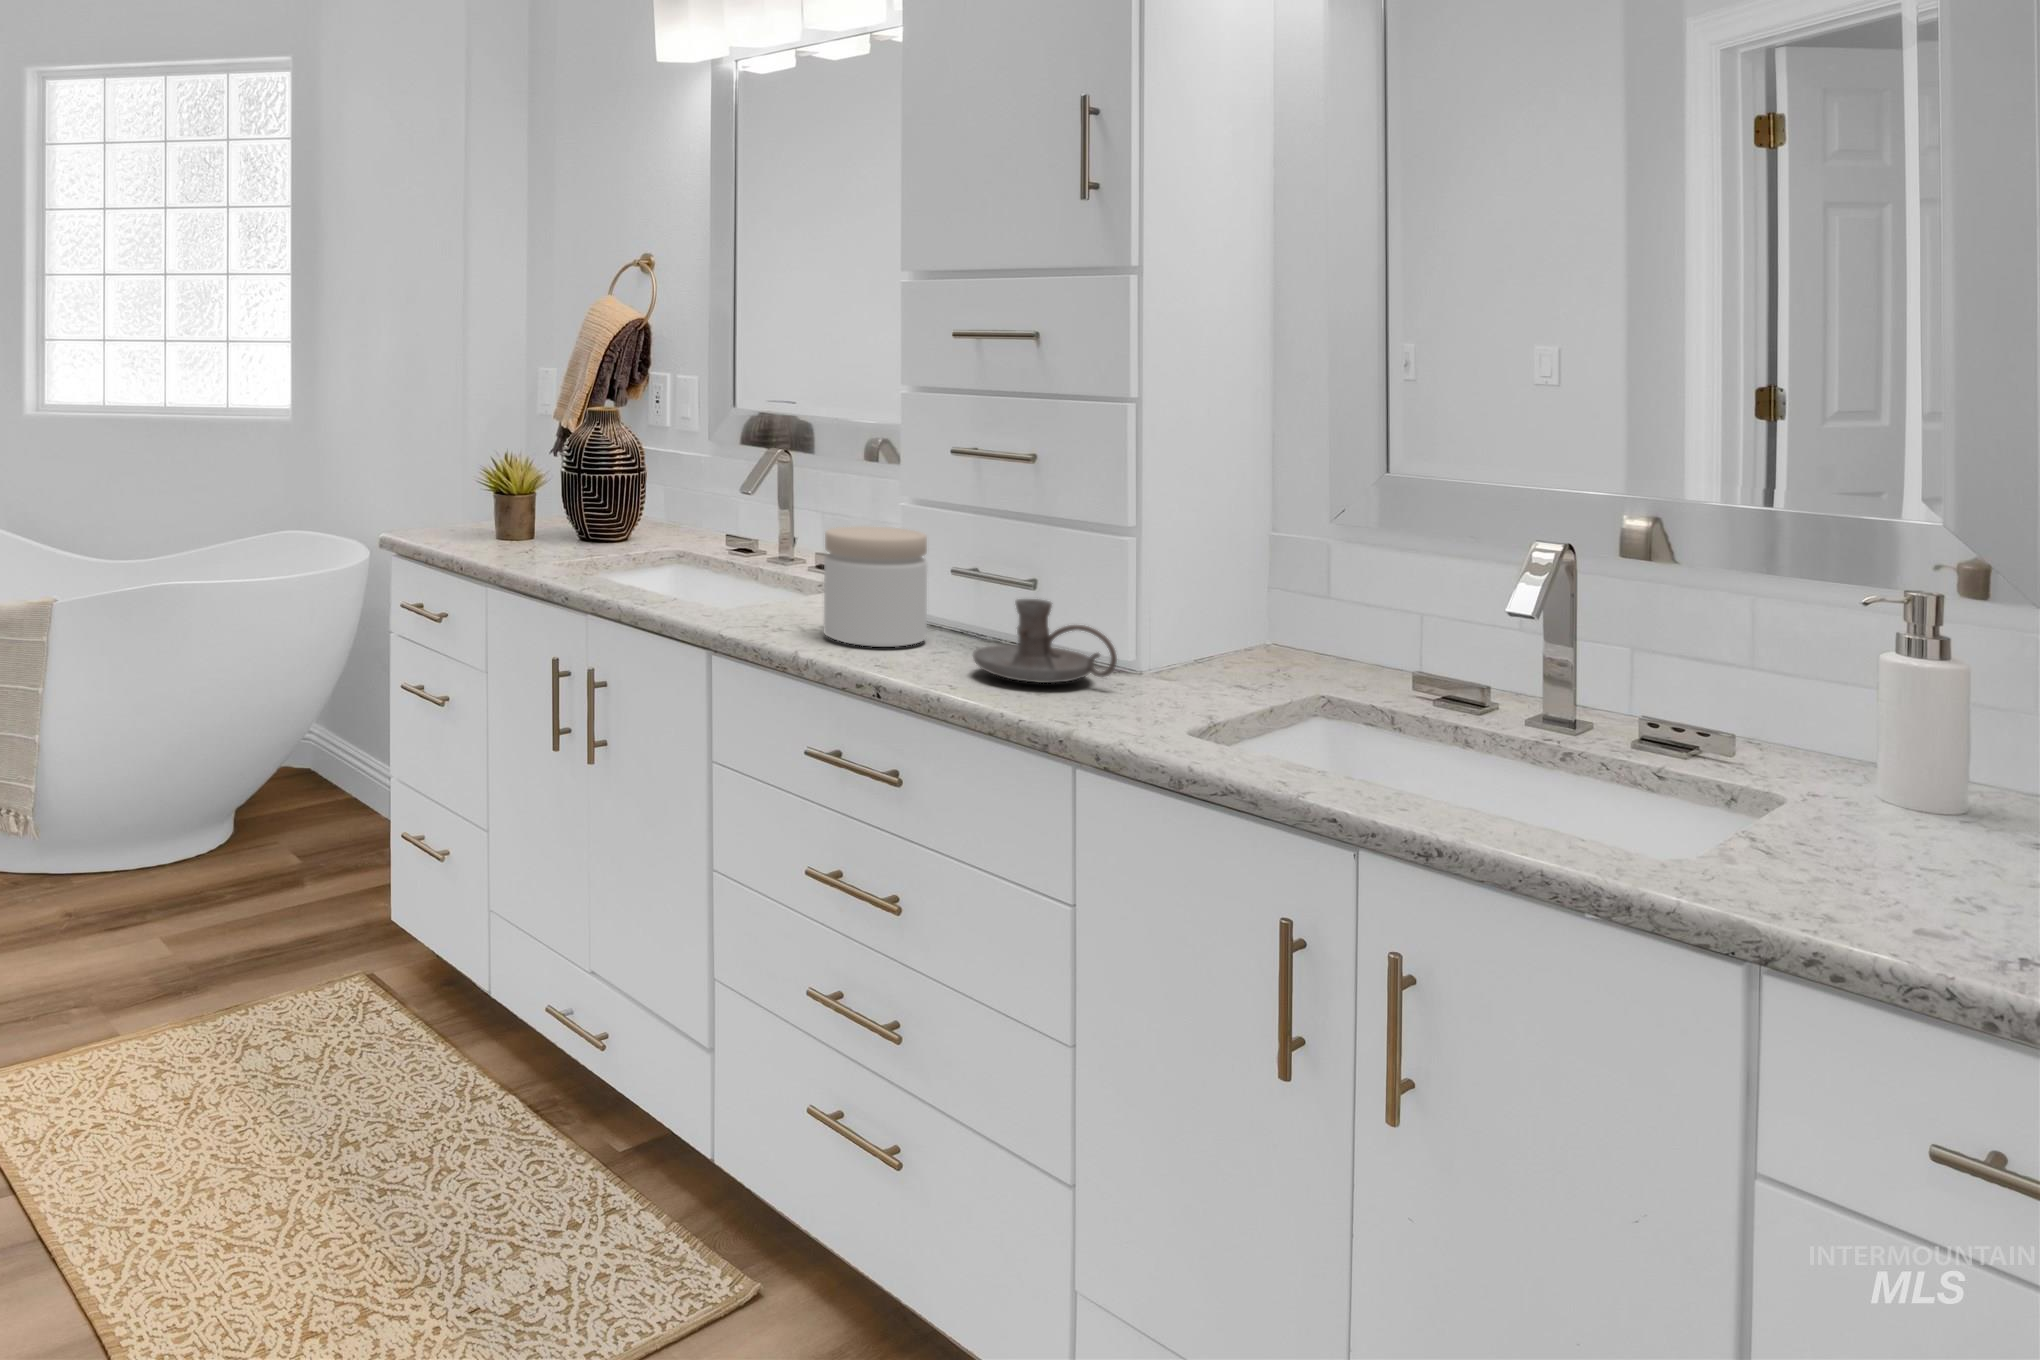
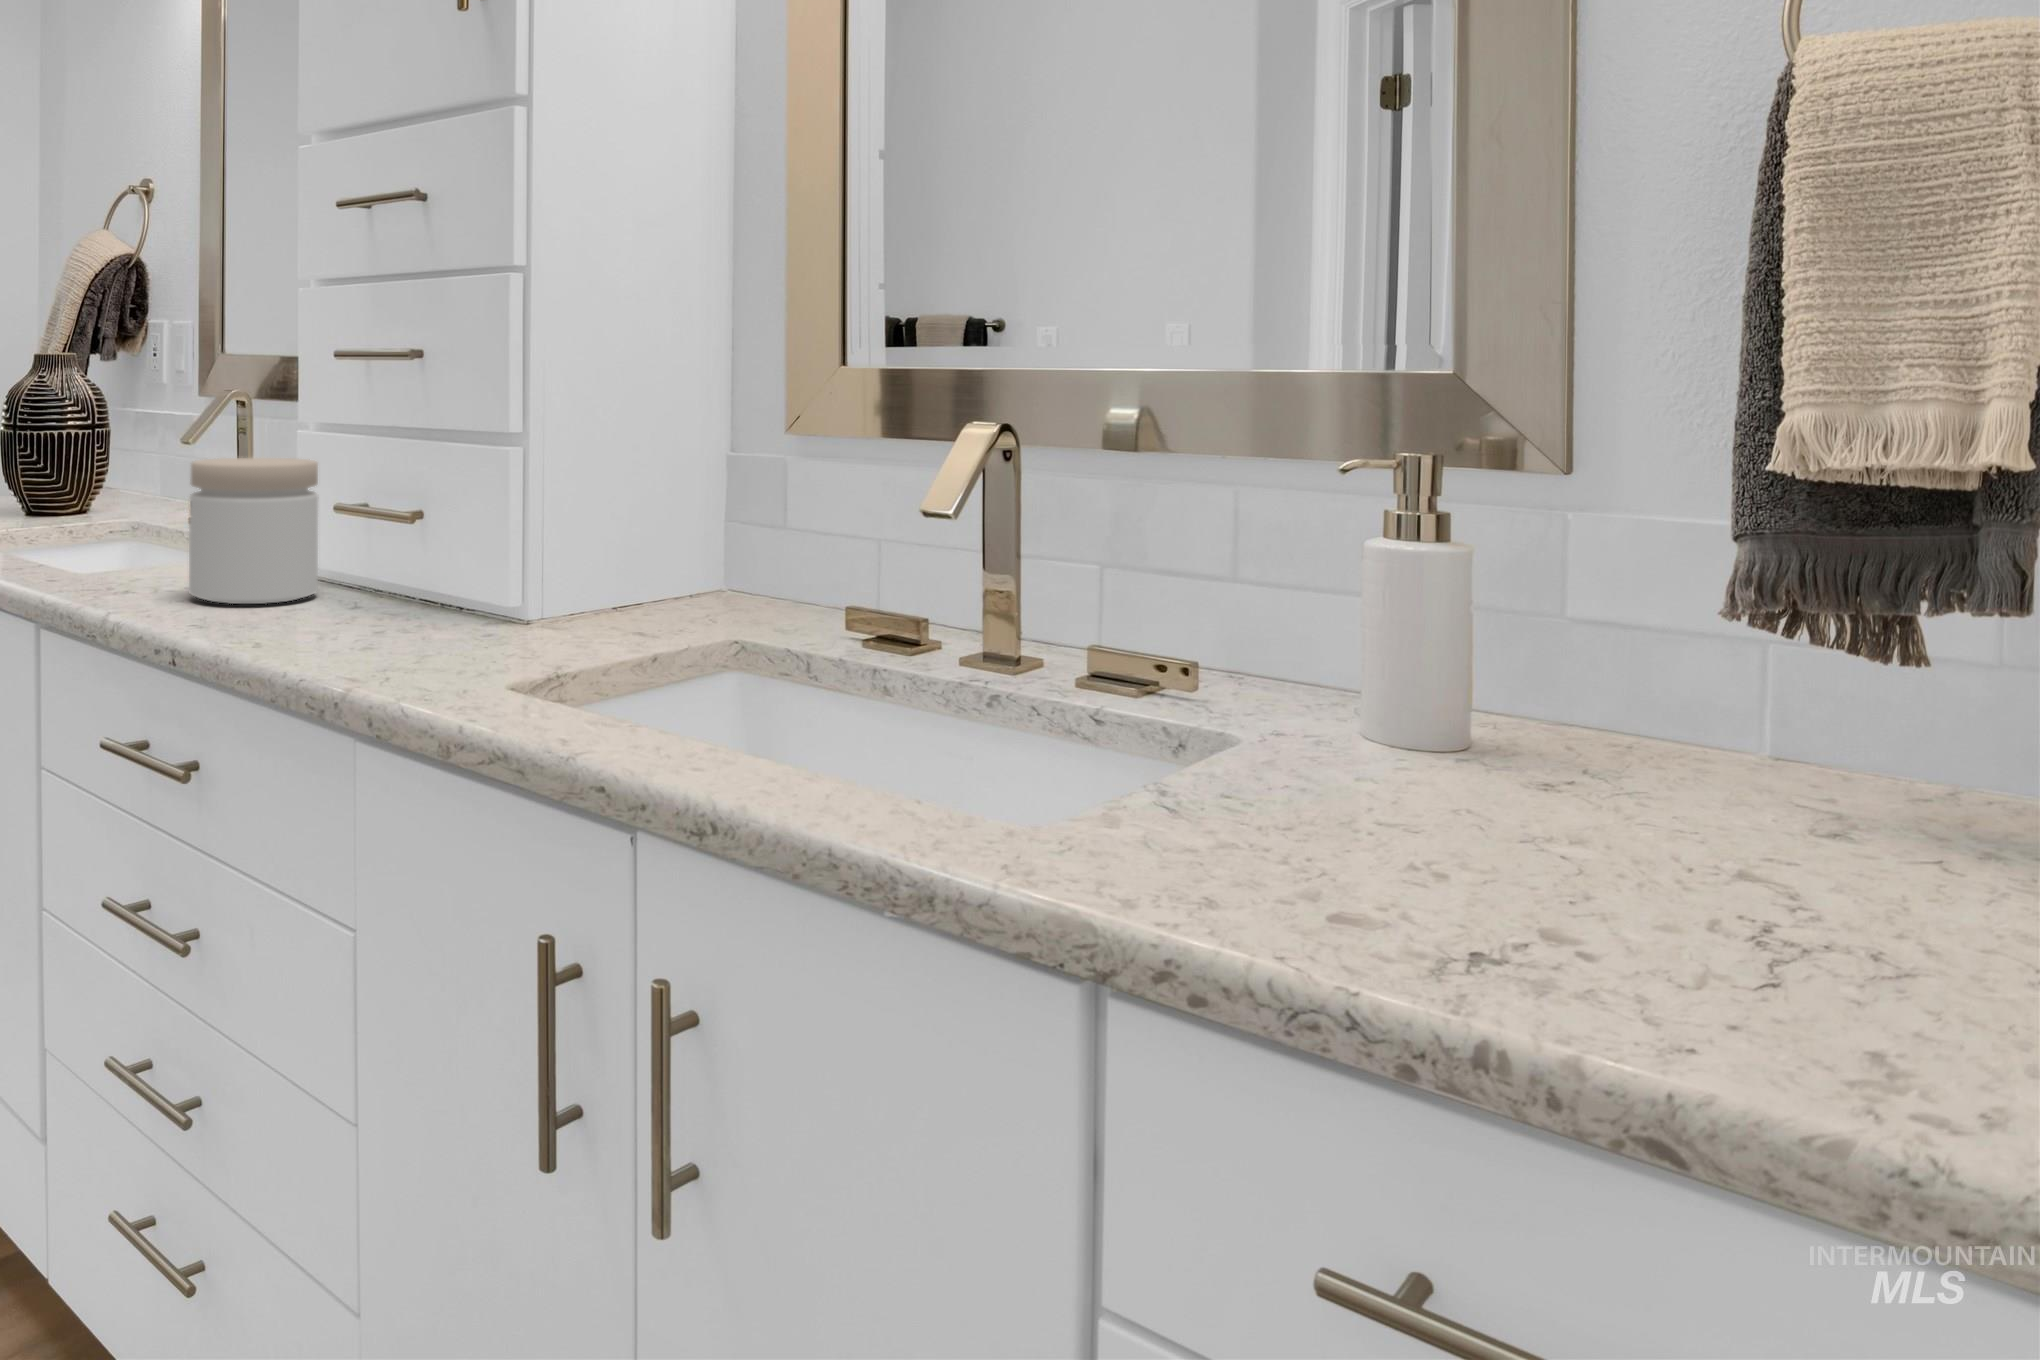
candle holder: present [973,599,1117,683] -> none [321,529,485,634]

